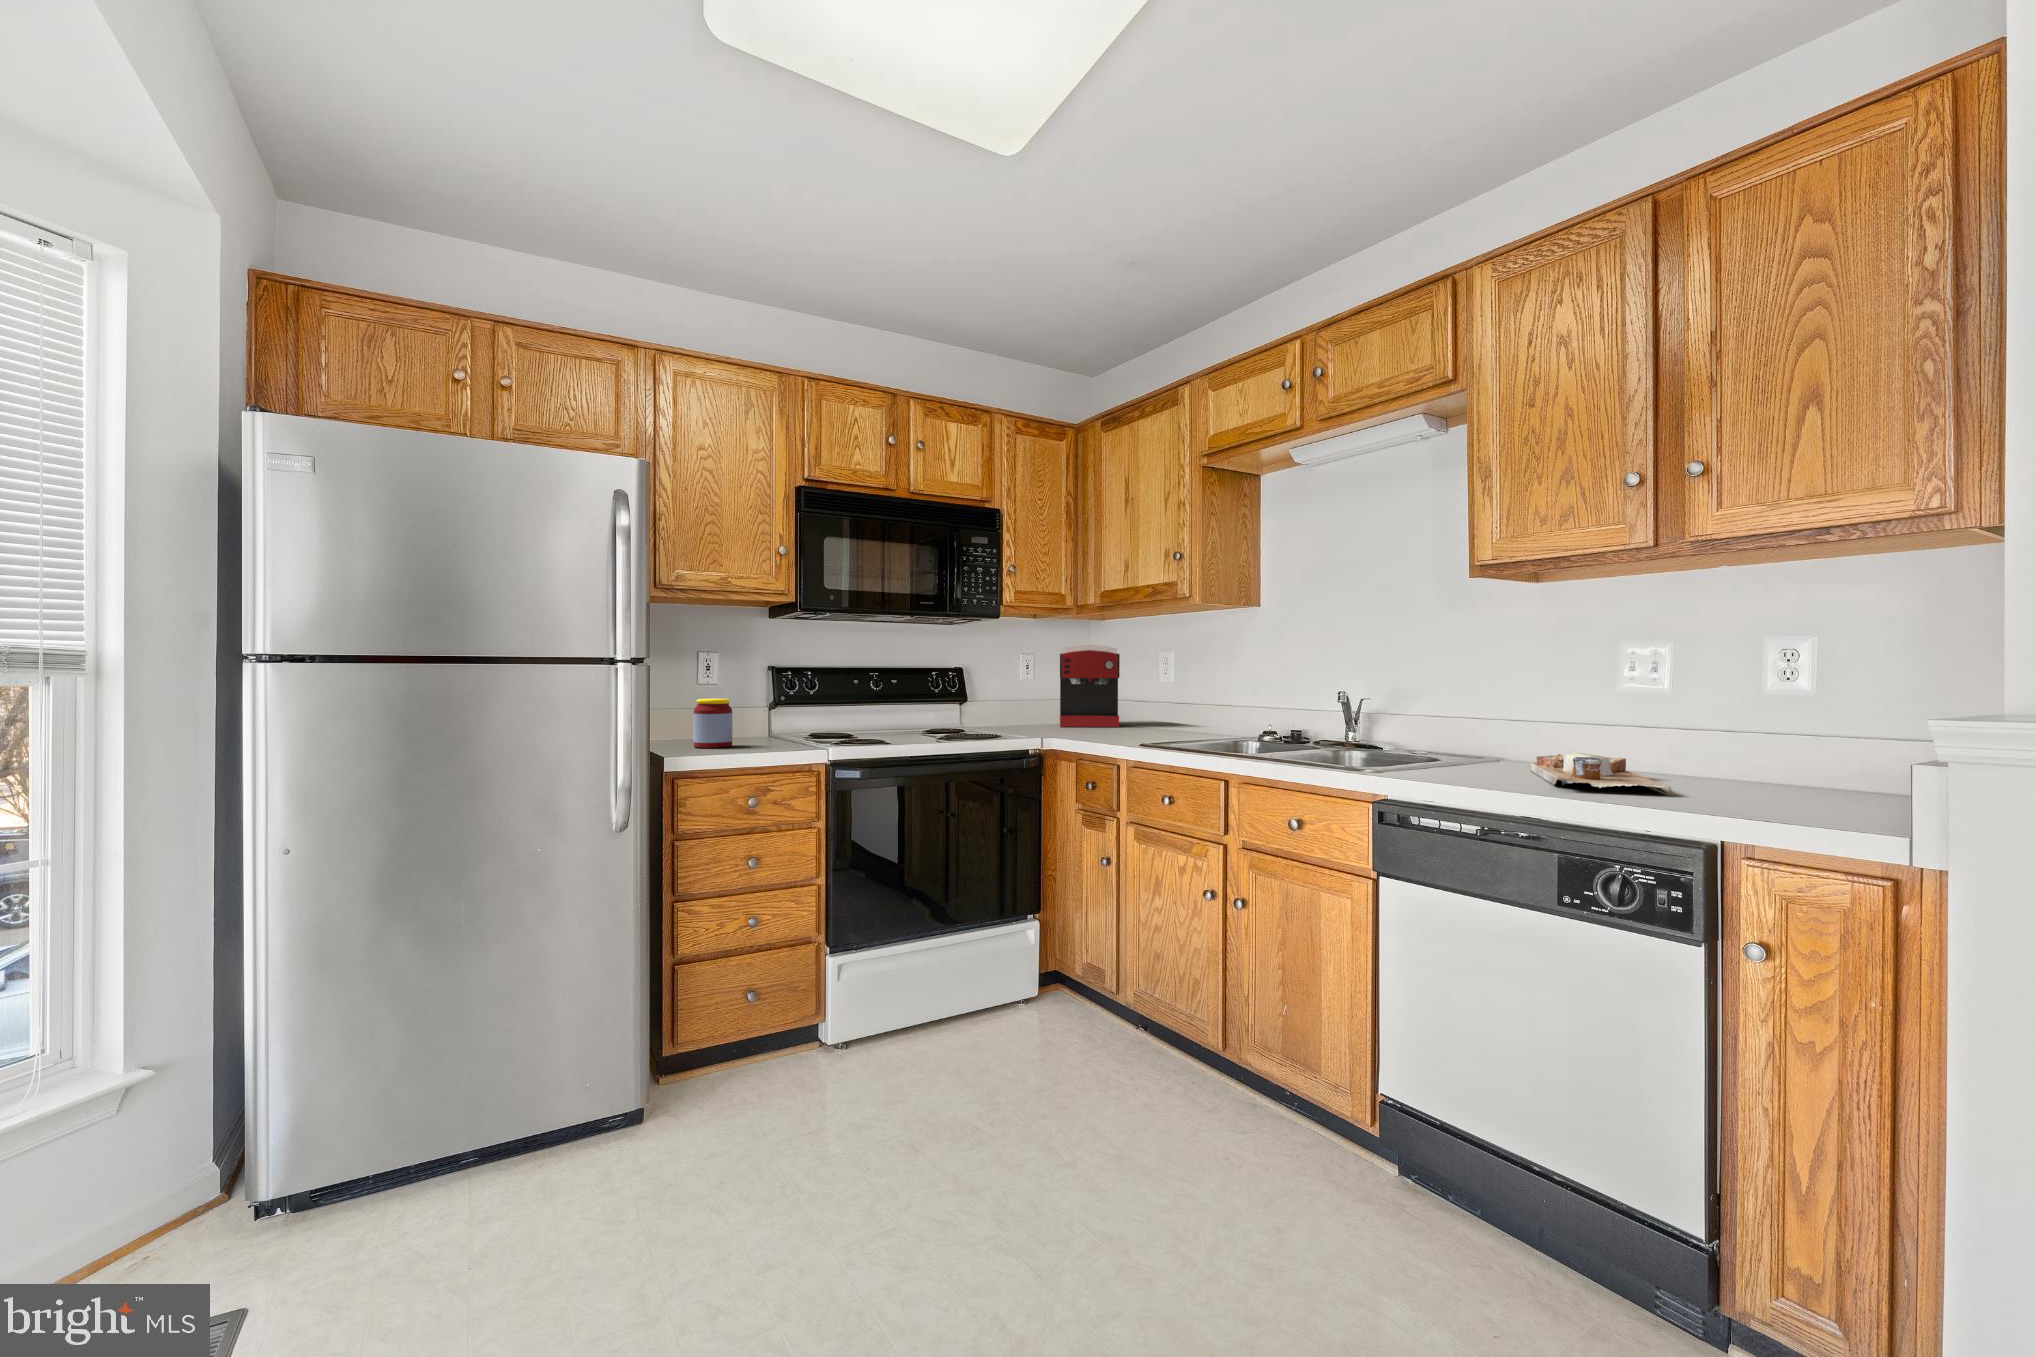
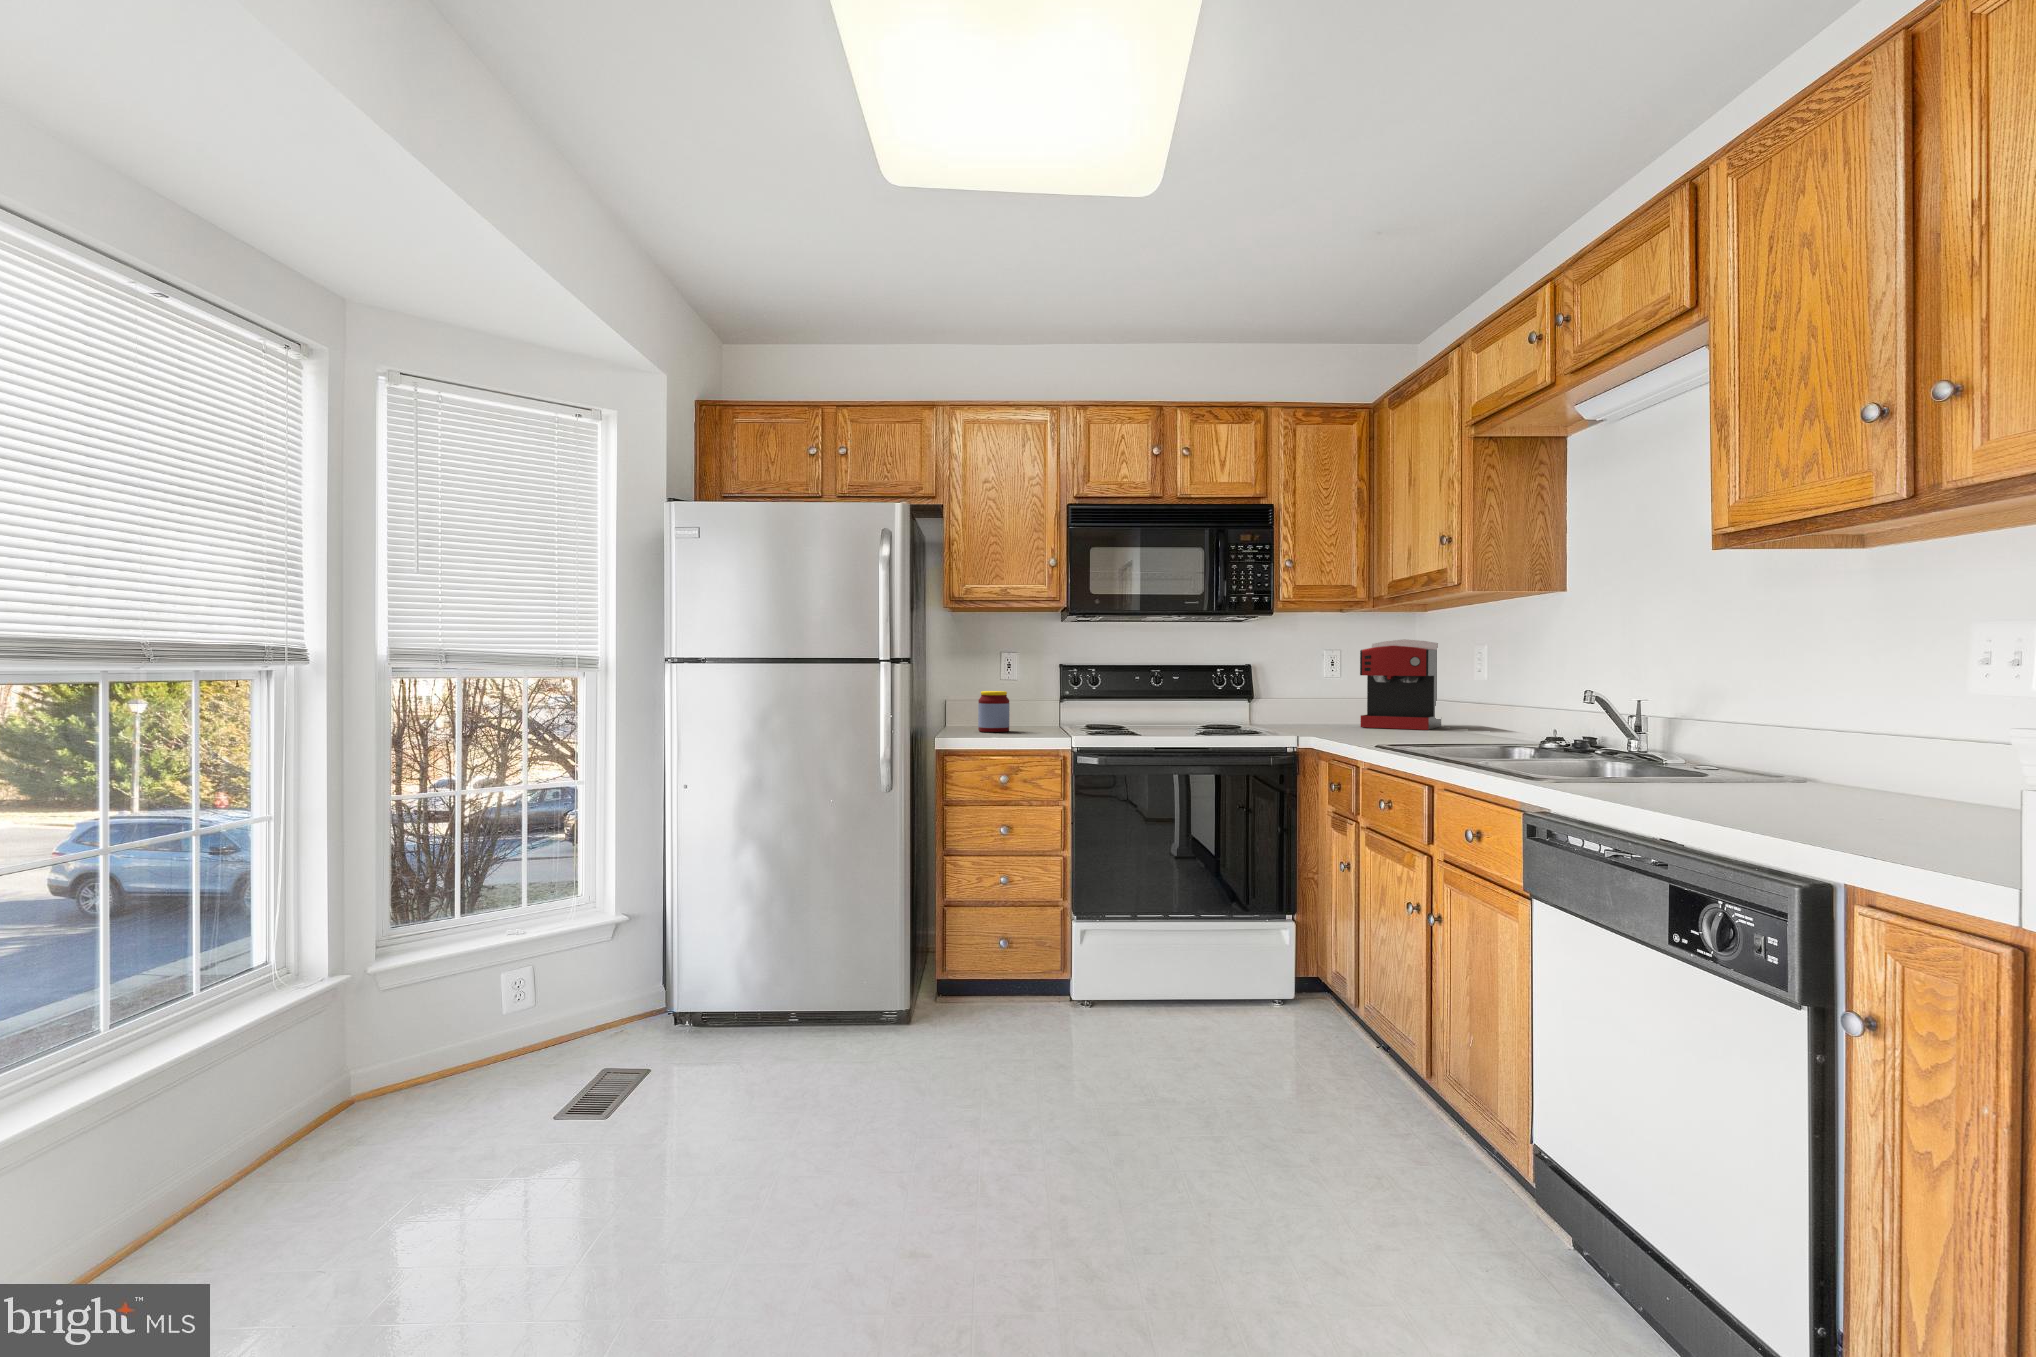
cutting board: present [1530,752,1673,795] -> none [1723,770,1927,830]

